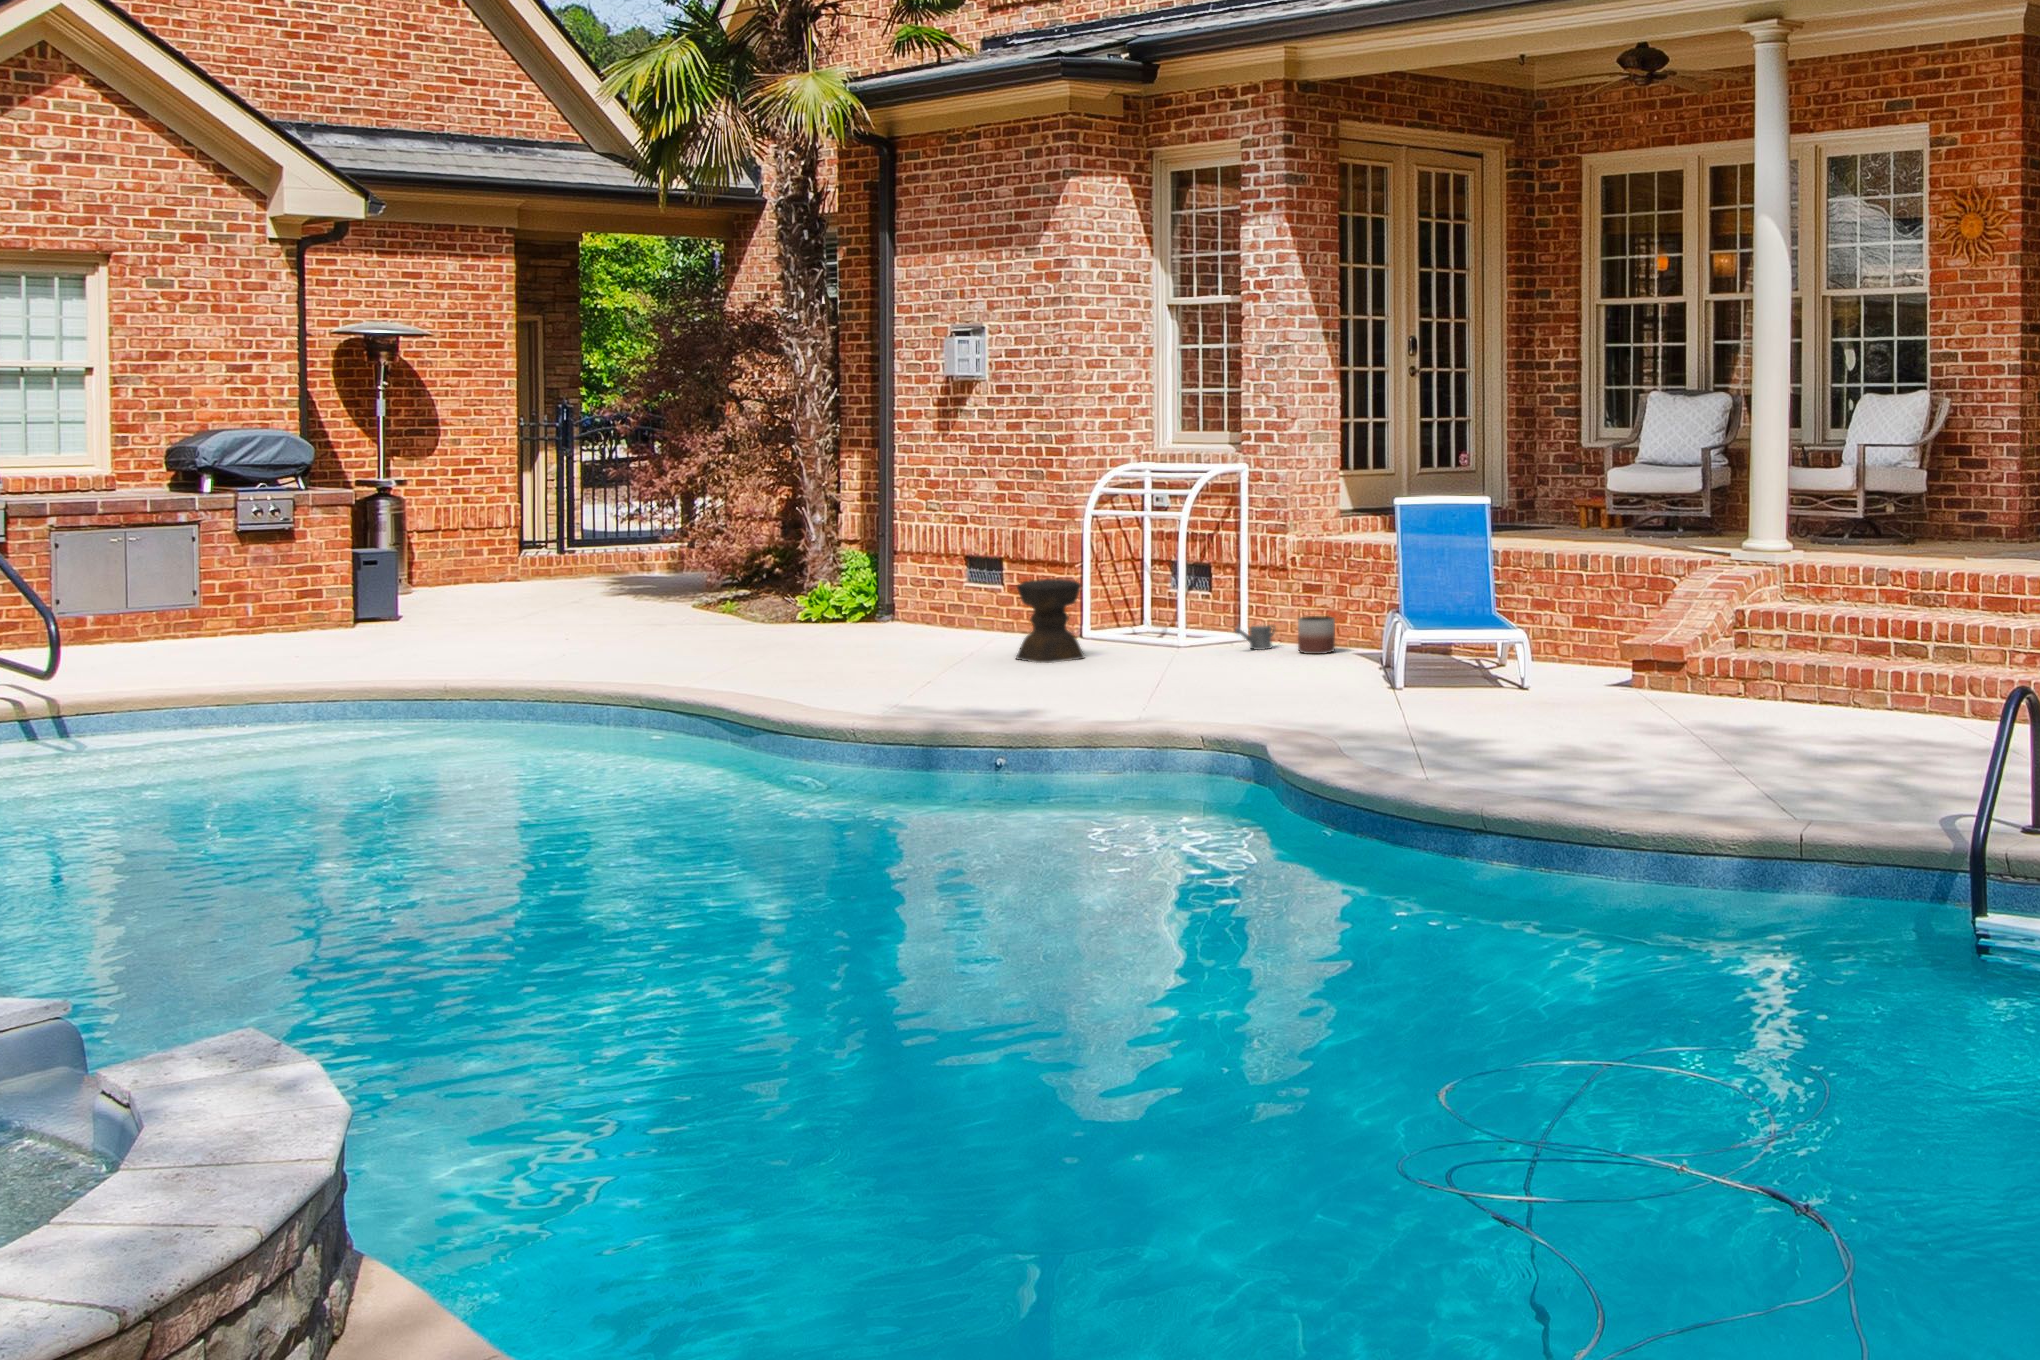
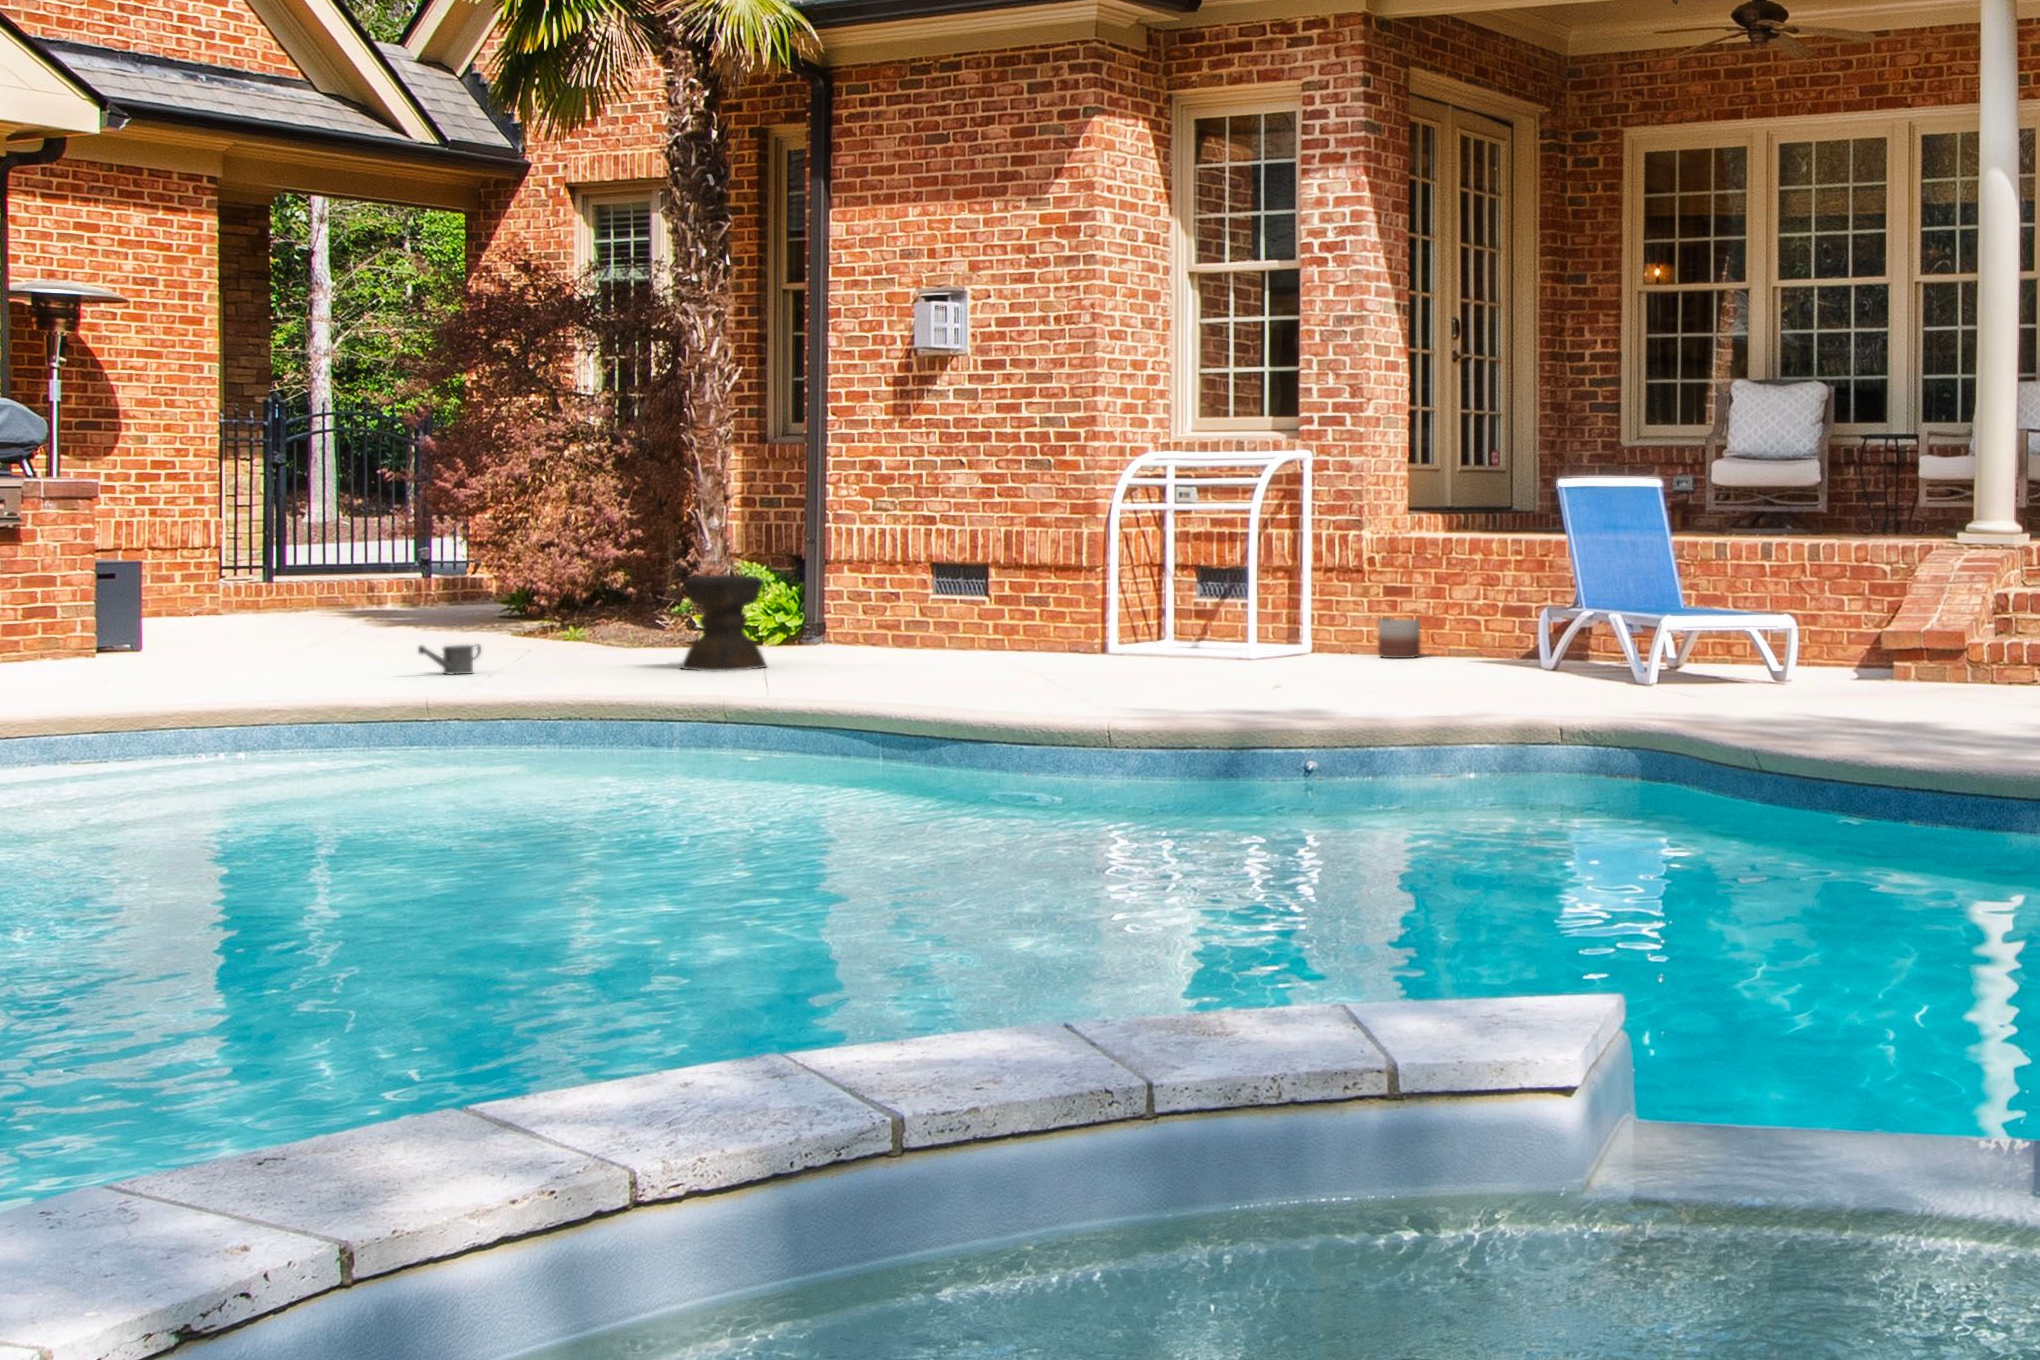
stool: present [1016,579,1084,663] -> present [681,575,767,672]
watering can: present [1235,625,1276,650] -> present [418,644,481,675]

